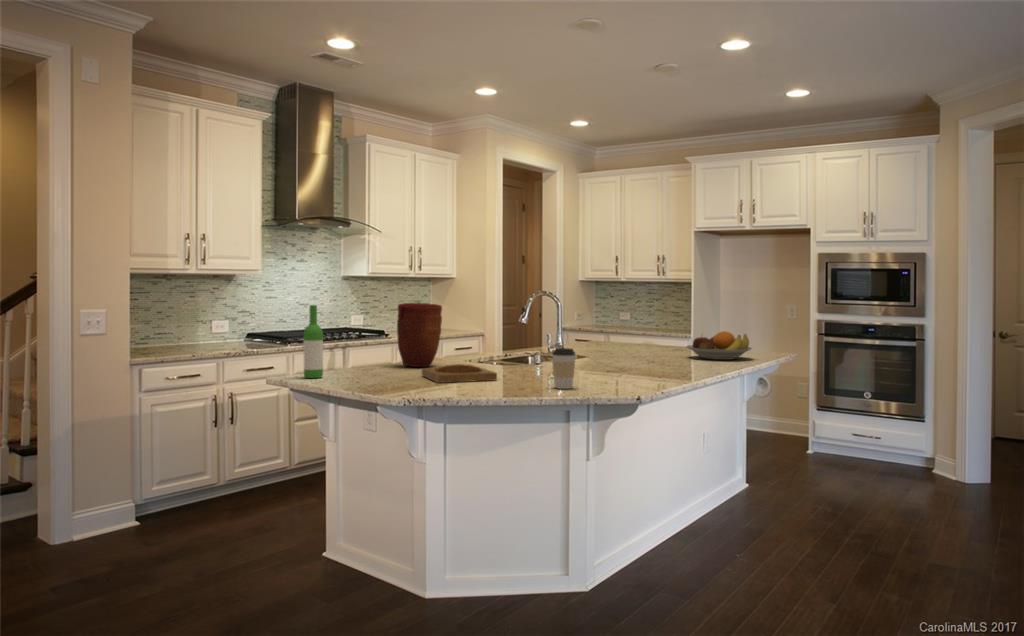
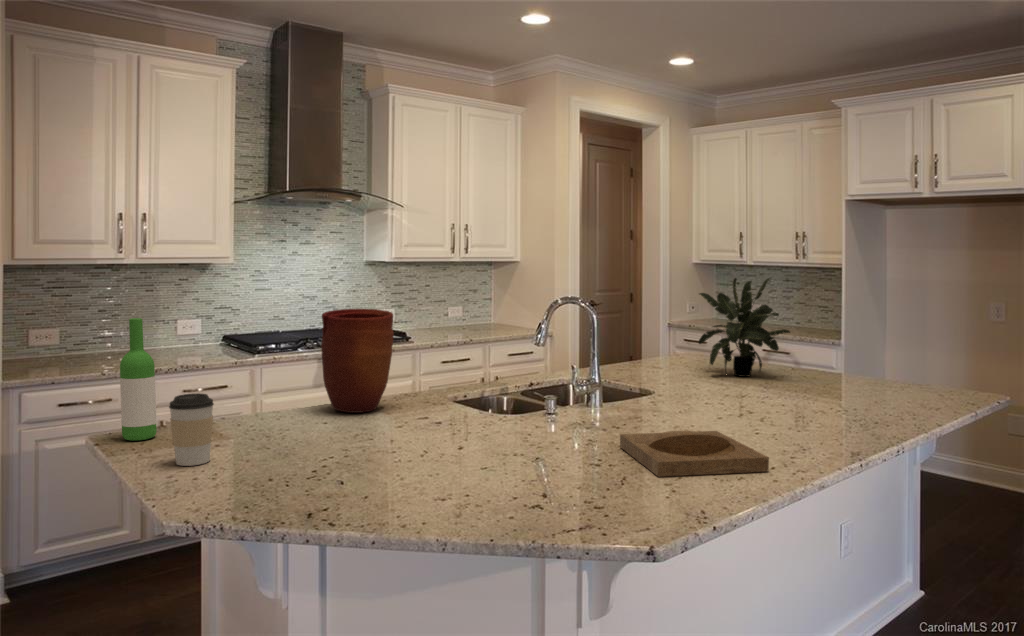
potted plant: none [606,286,666,351] -> present [699,278,790,377]
fruit bowl: present [686,331,752,360] -> none [817,358,938,407]
coffee cup: present [552,348,575,389] -> present [169,393,214,466]
tray: present [422,364,497,383] -> present [620,431,769,477]

